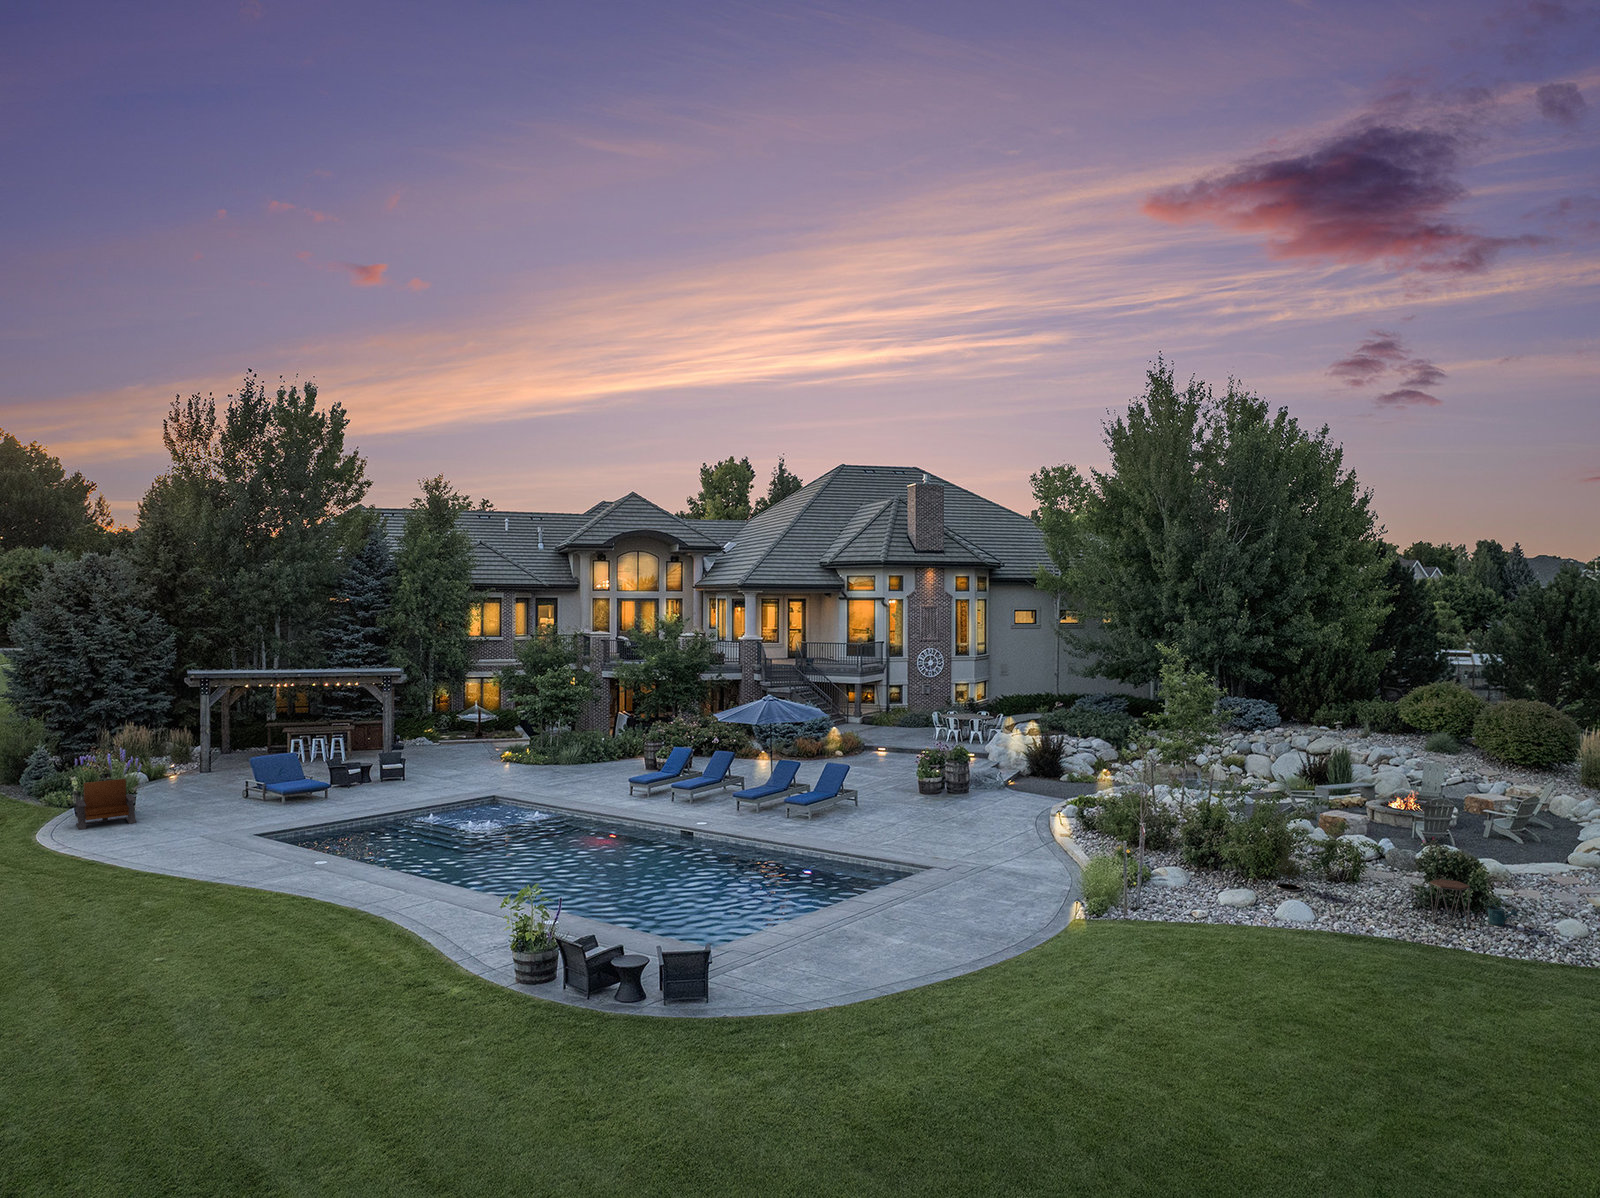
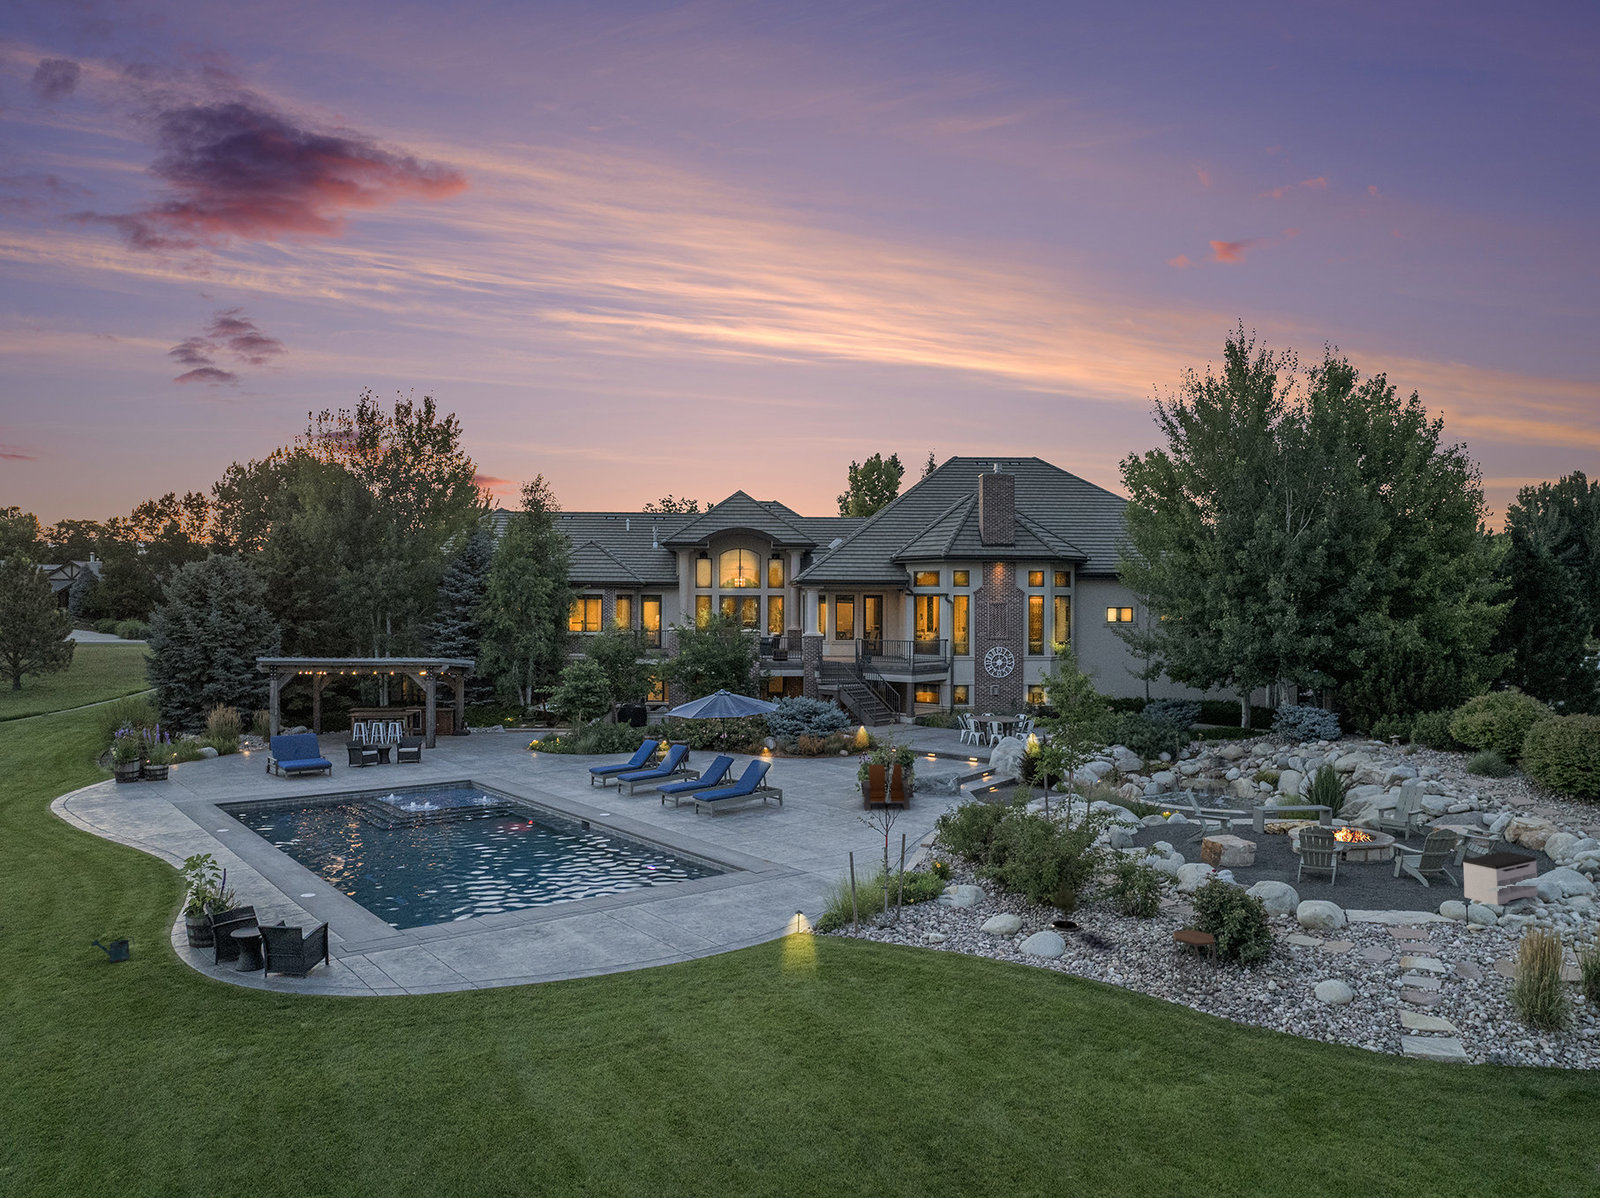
lounge chair: present [76,779,136,830] -> present [863,764,910,810]
bench: none [1514,808,1557,849] -> present [1463,852,1537,905]
watering can: present [1485,902,1517,926] -> present [92,936,135,962]

